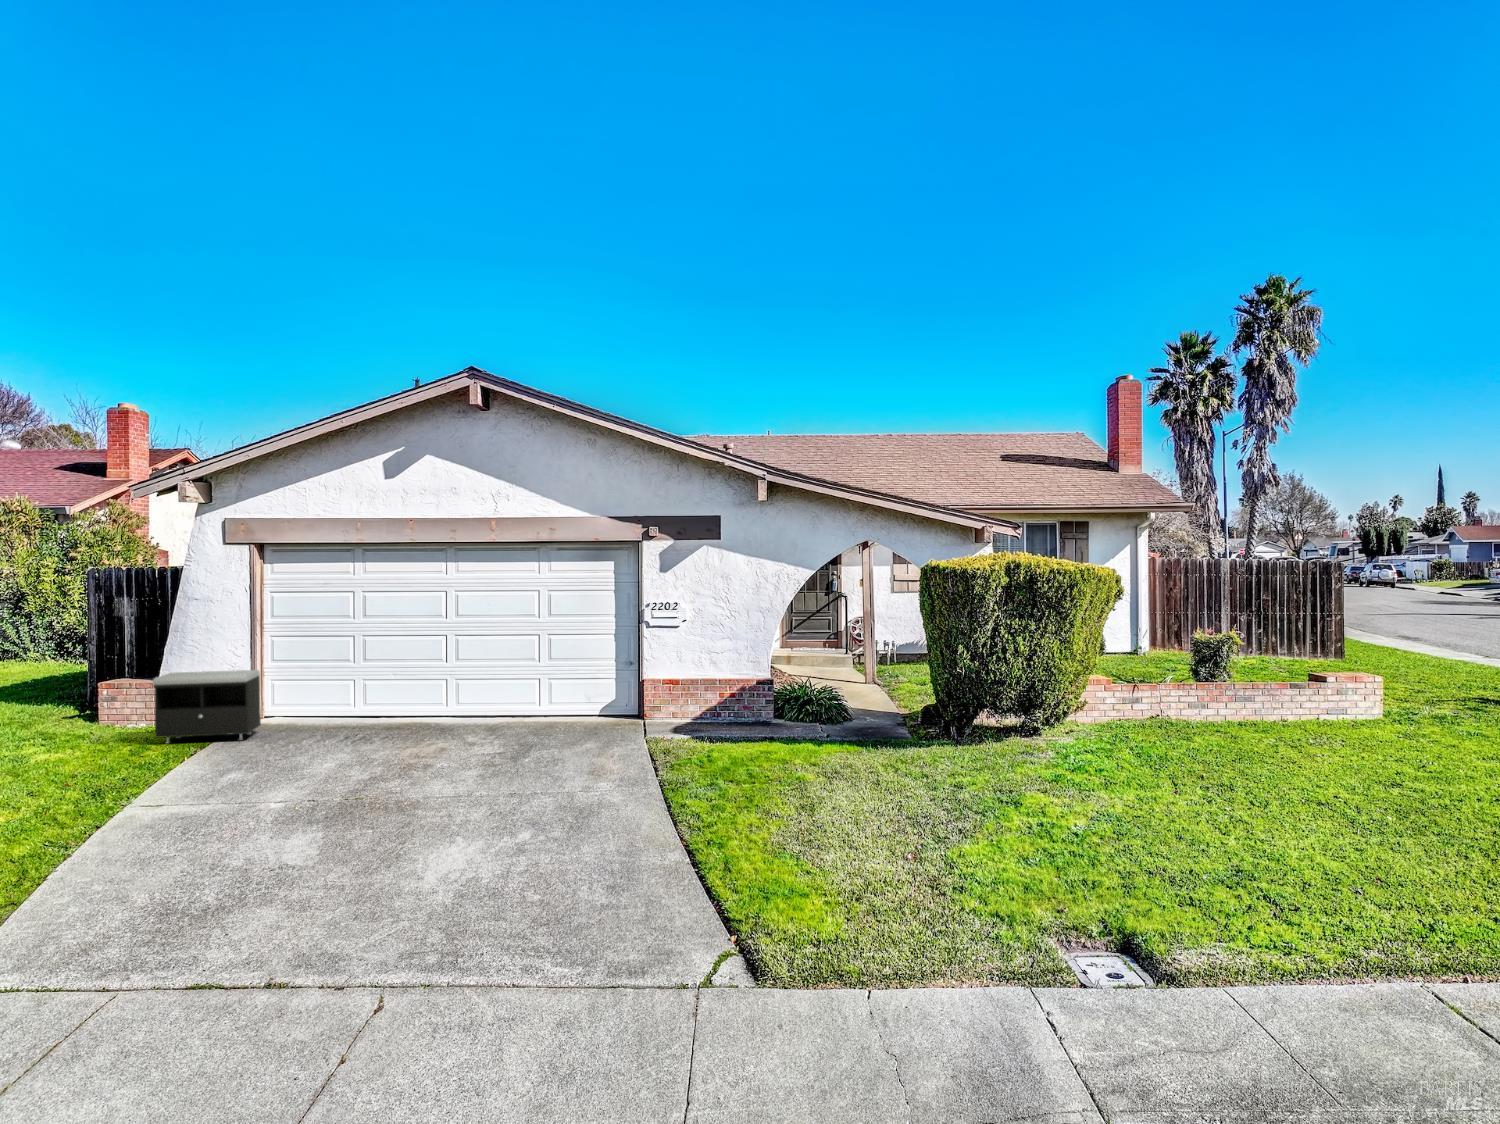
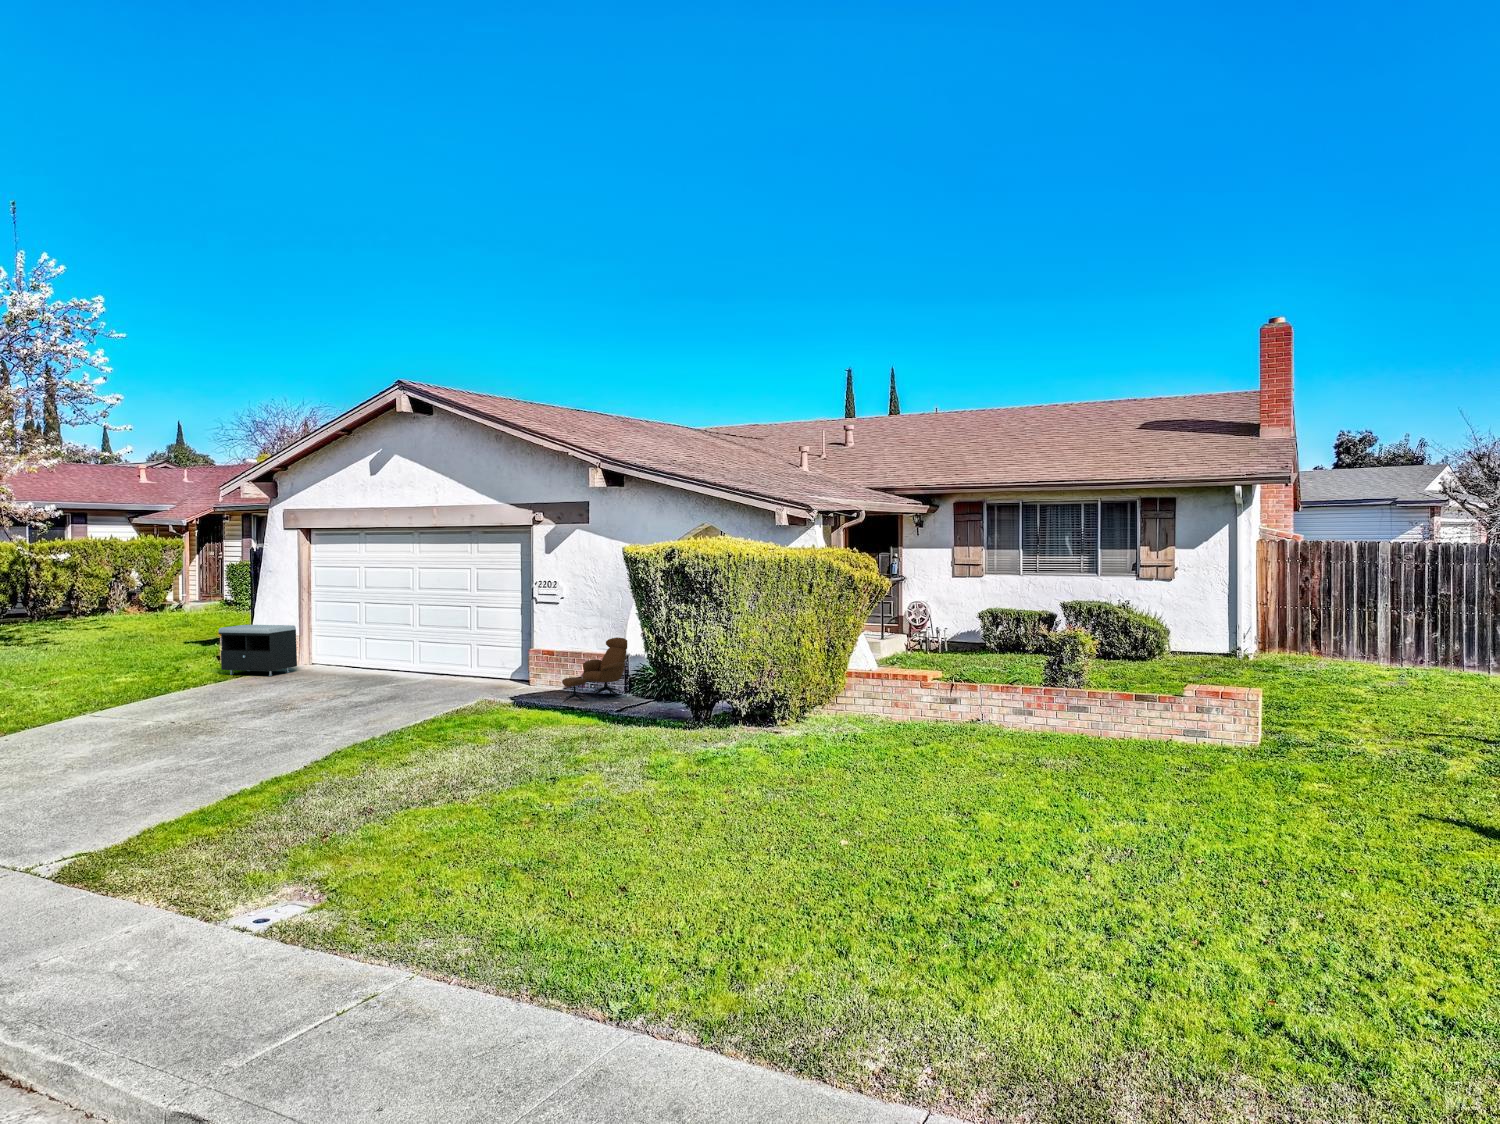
lounge chair: none [731,662,781,735] -> present [562,638,627,701]

